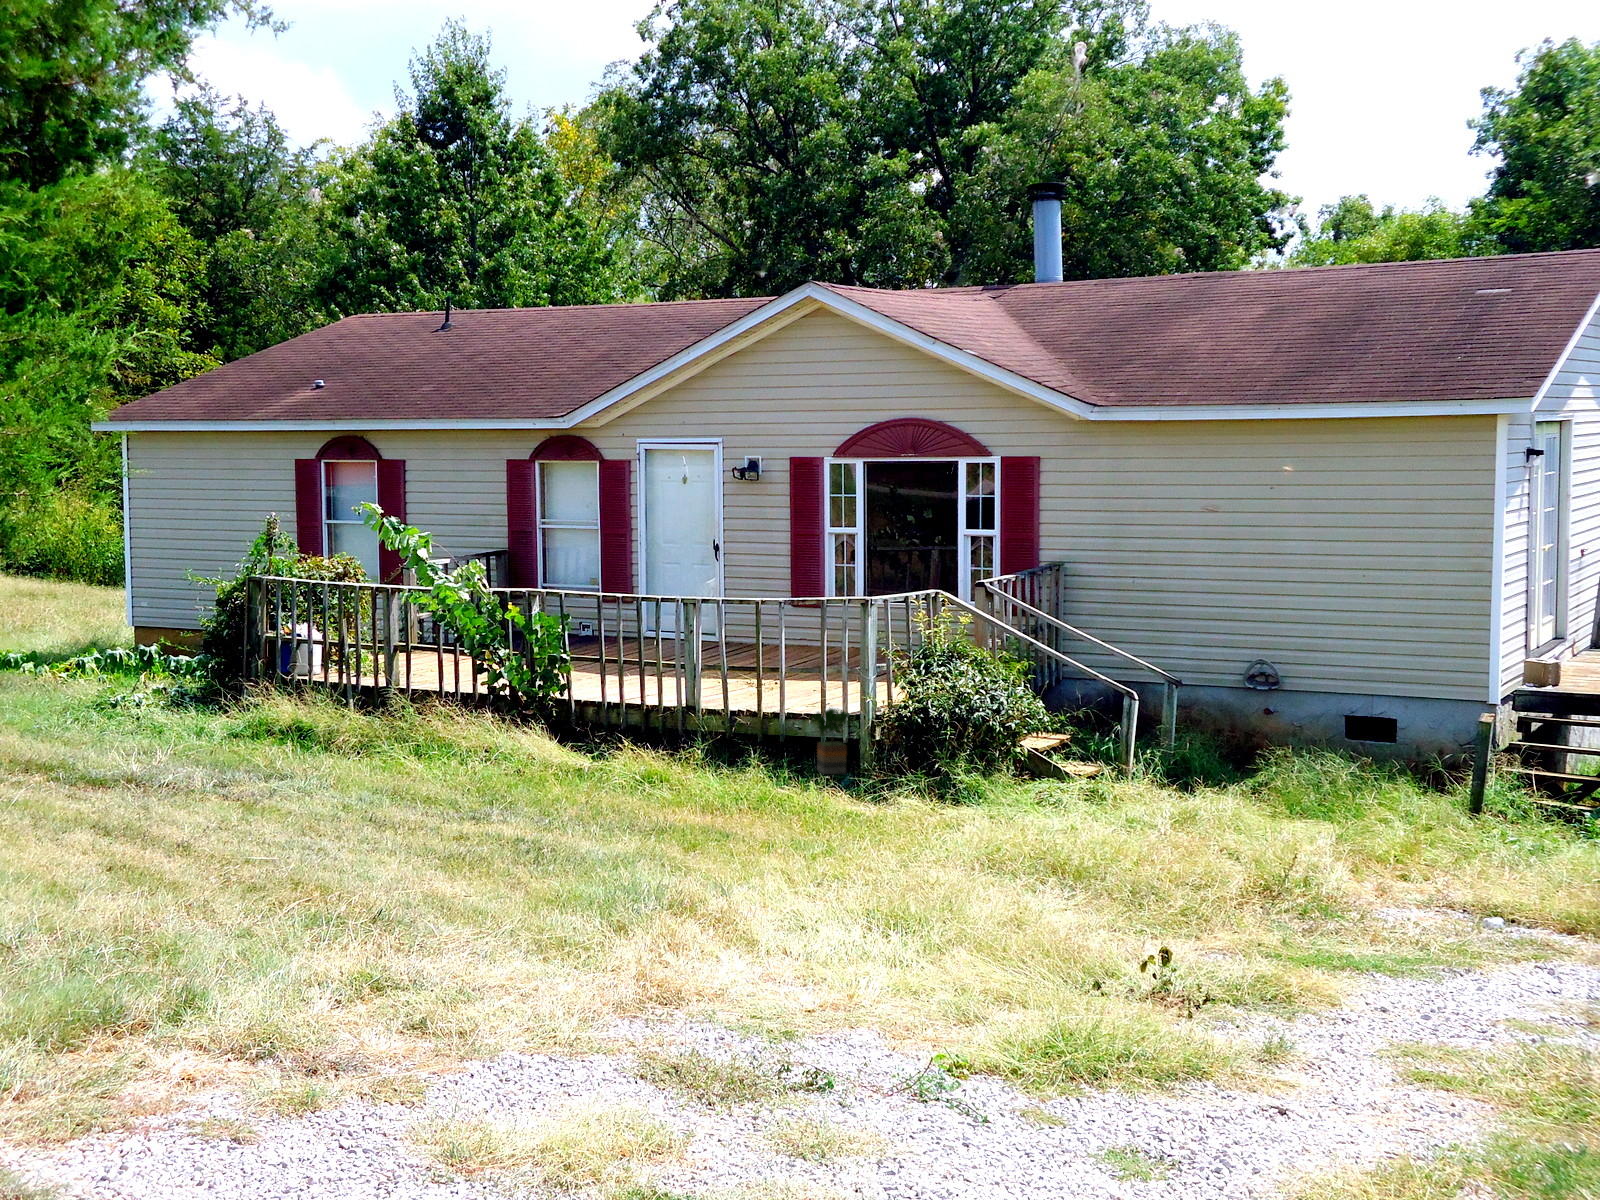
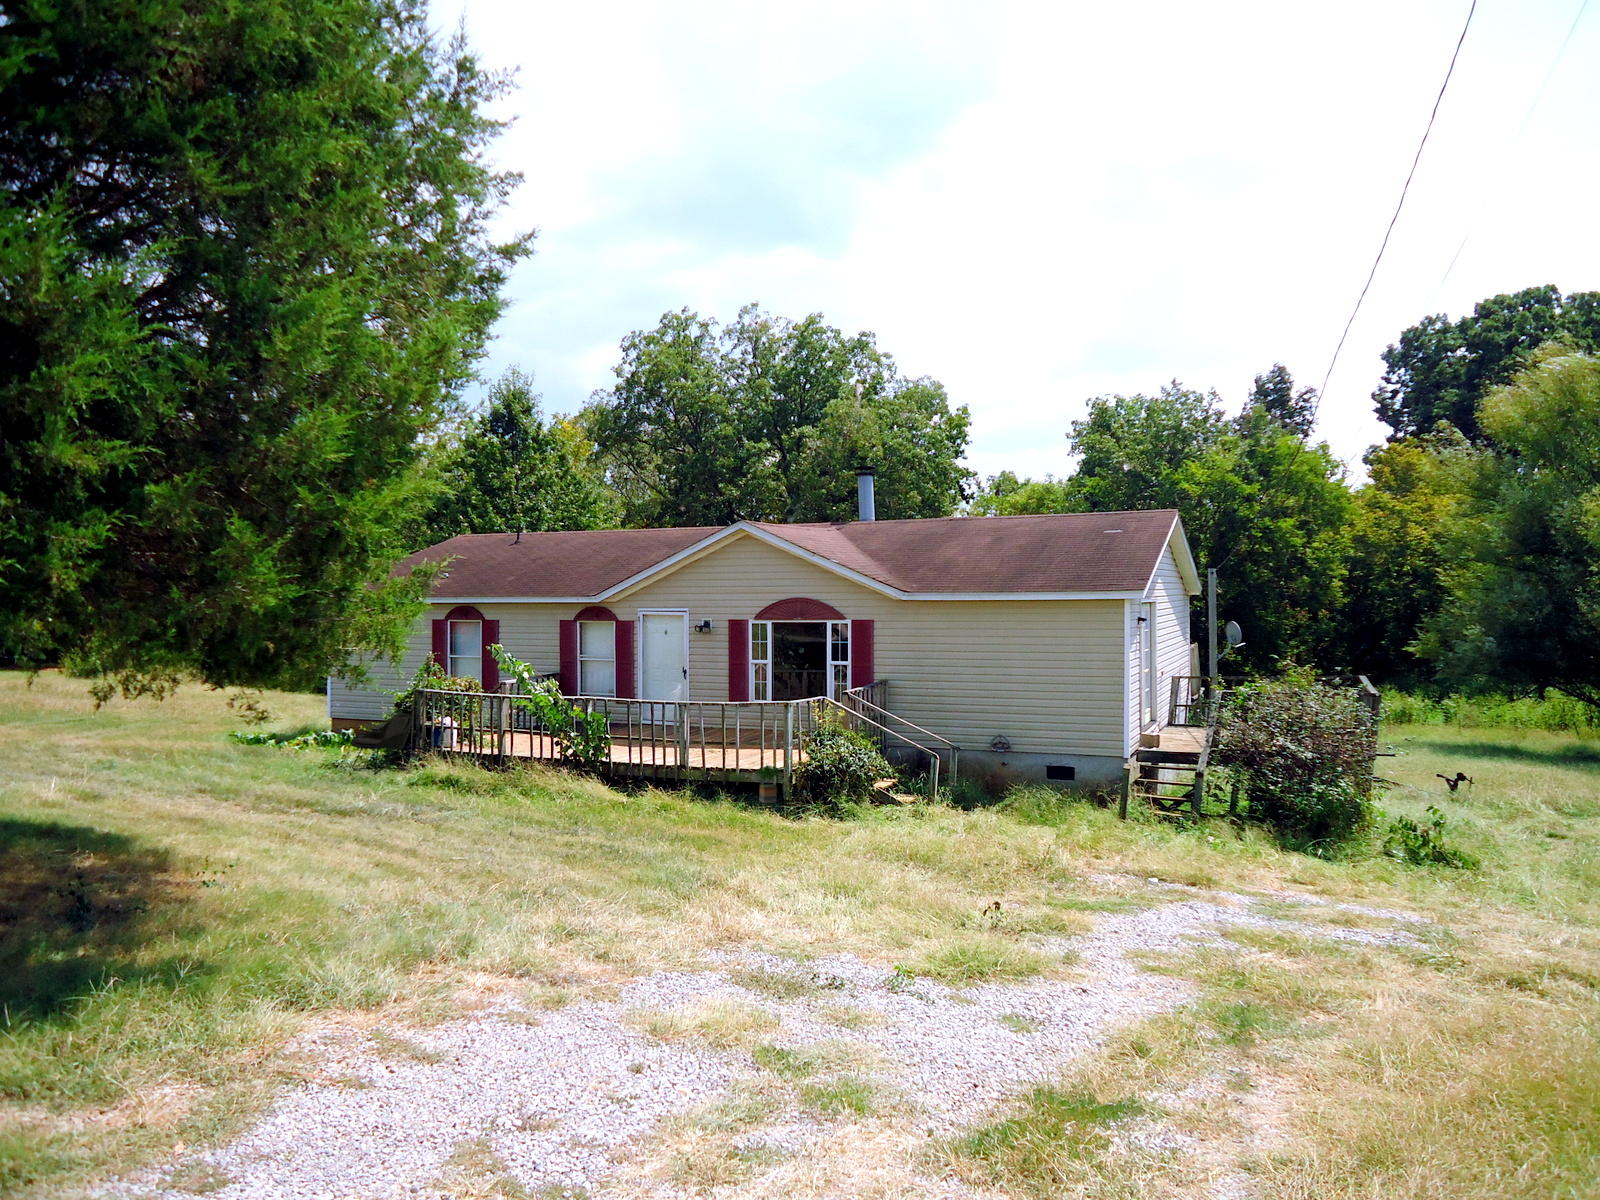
lounge chair: none [147,616,250,715] -> present [350,714,413,775]

